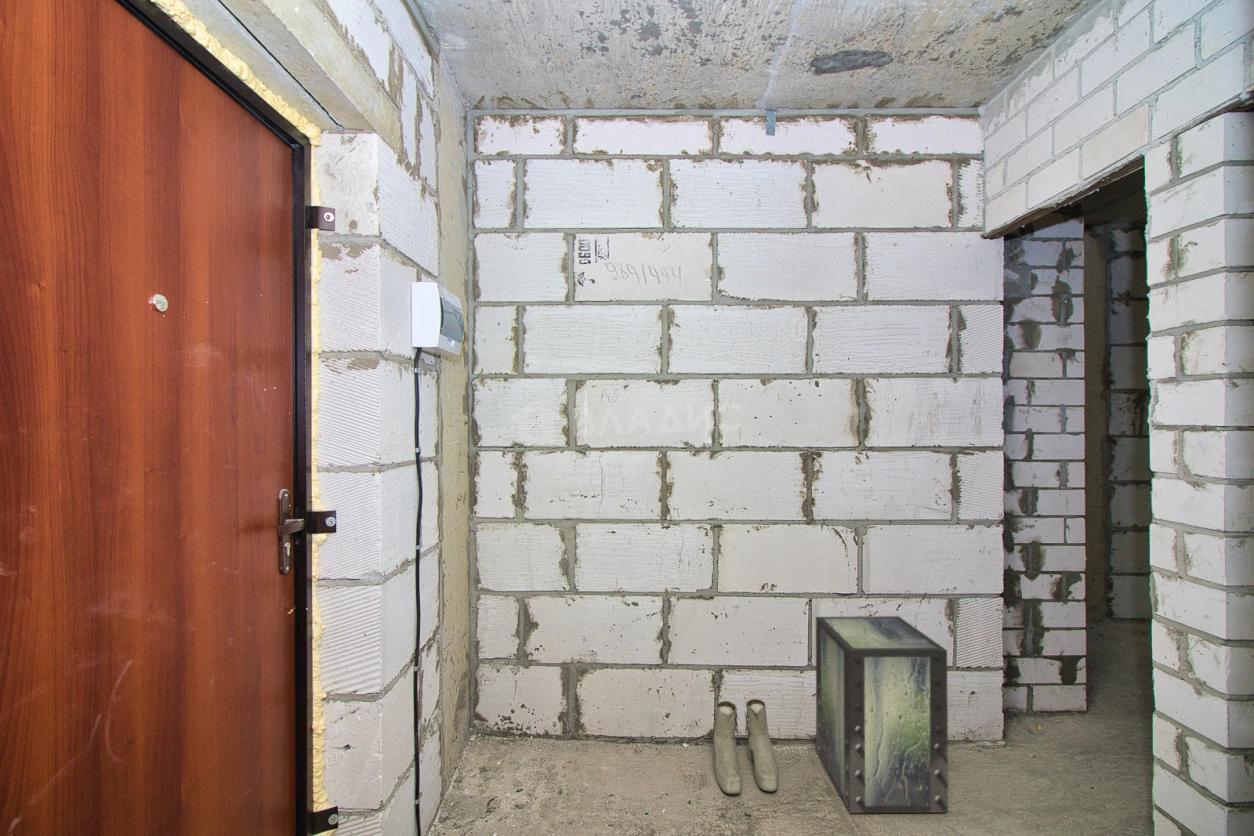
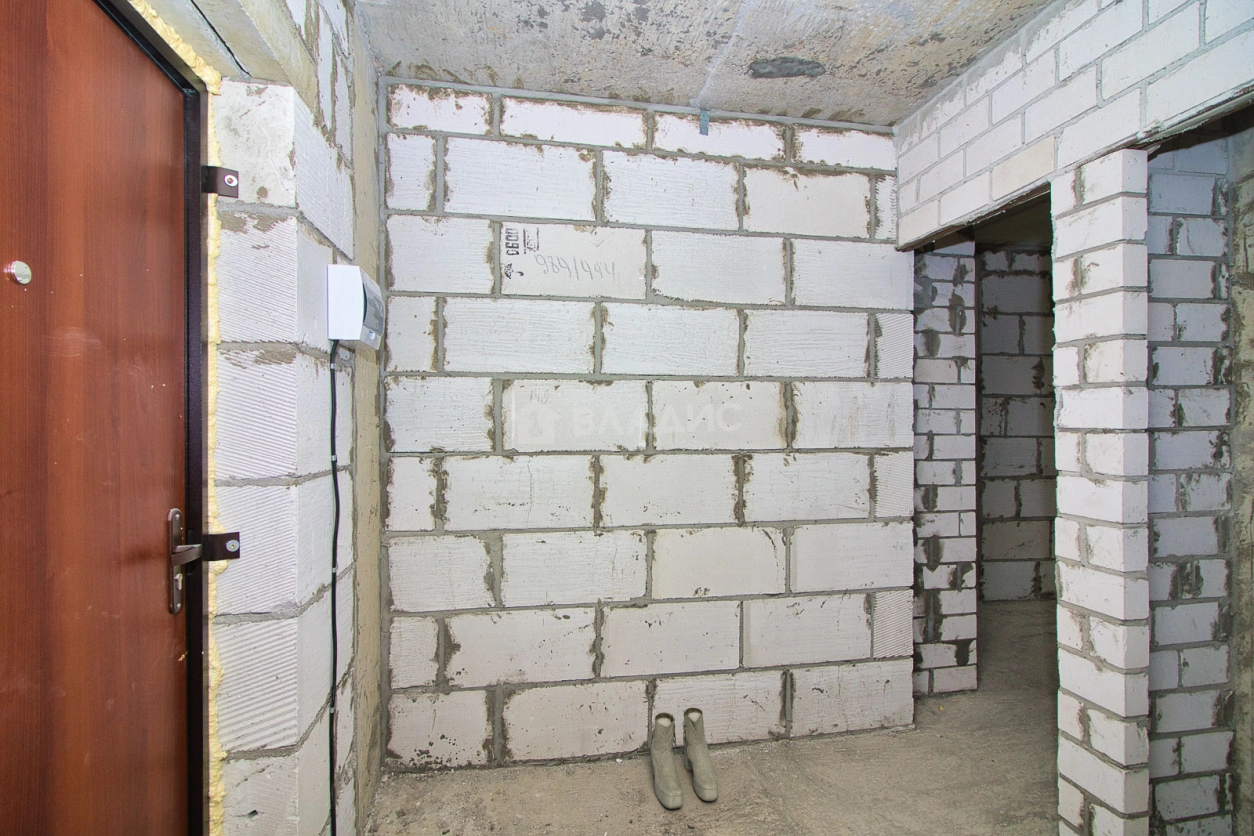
storage box: present [816,616,948,813] -> none [749,614,877,813]

